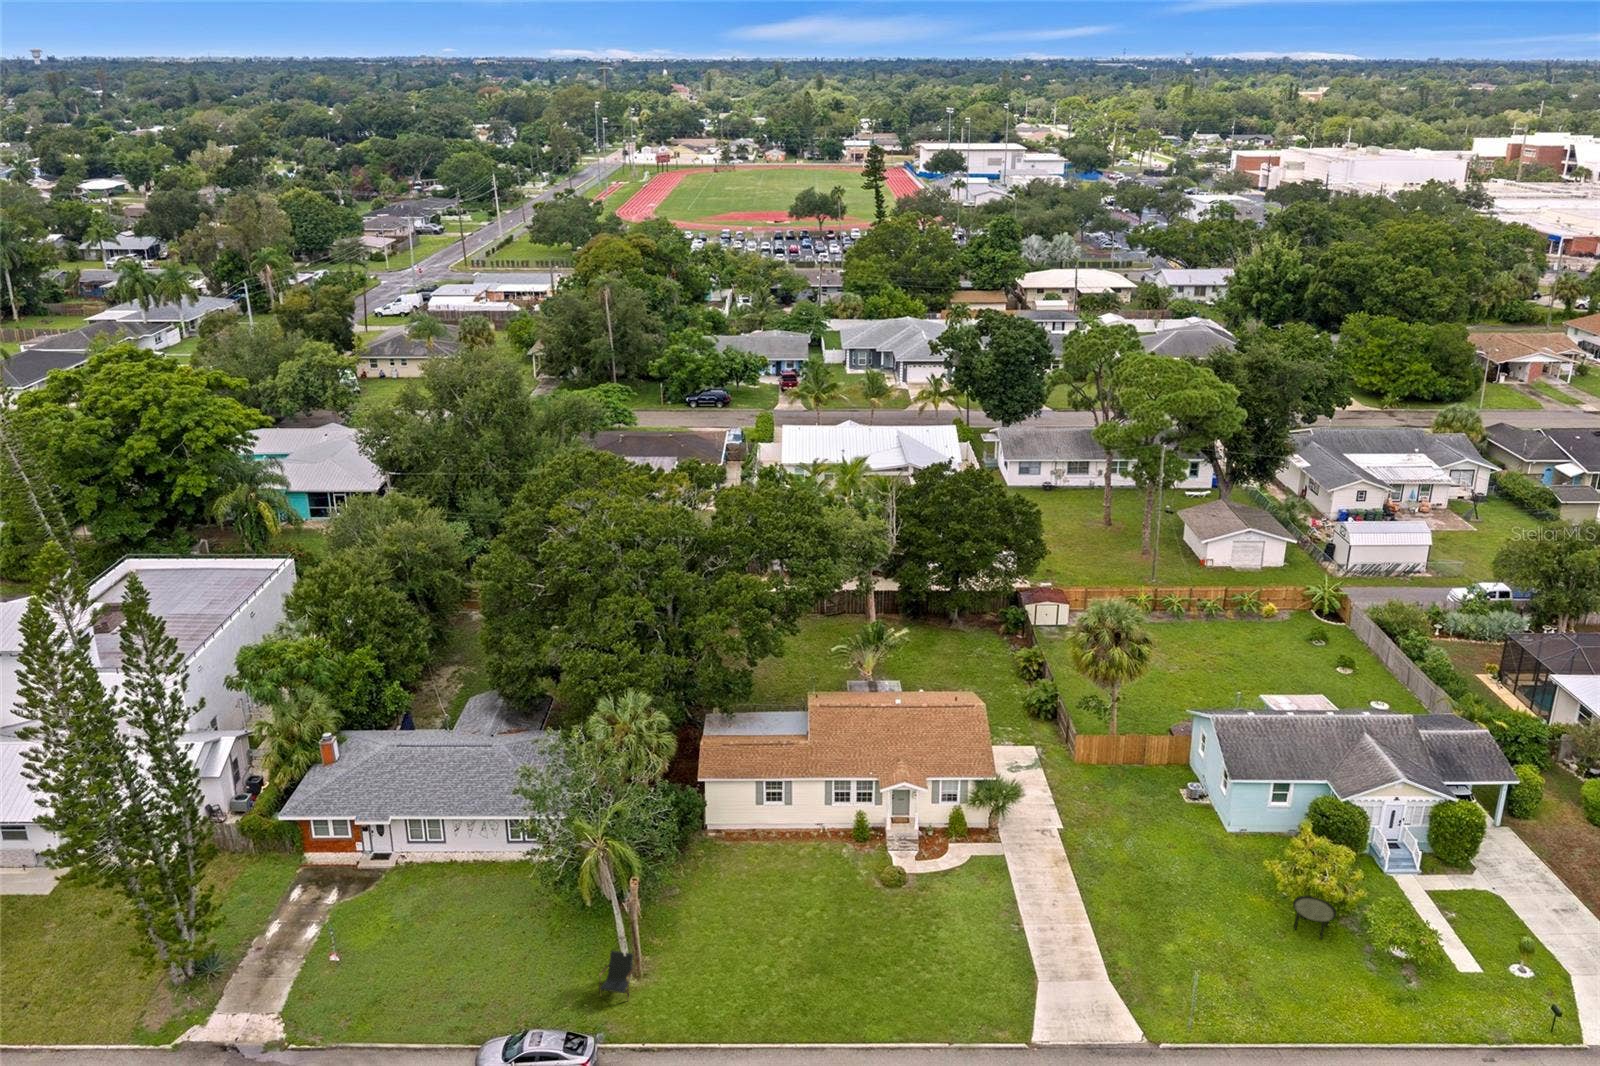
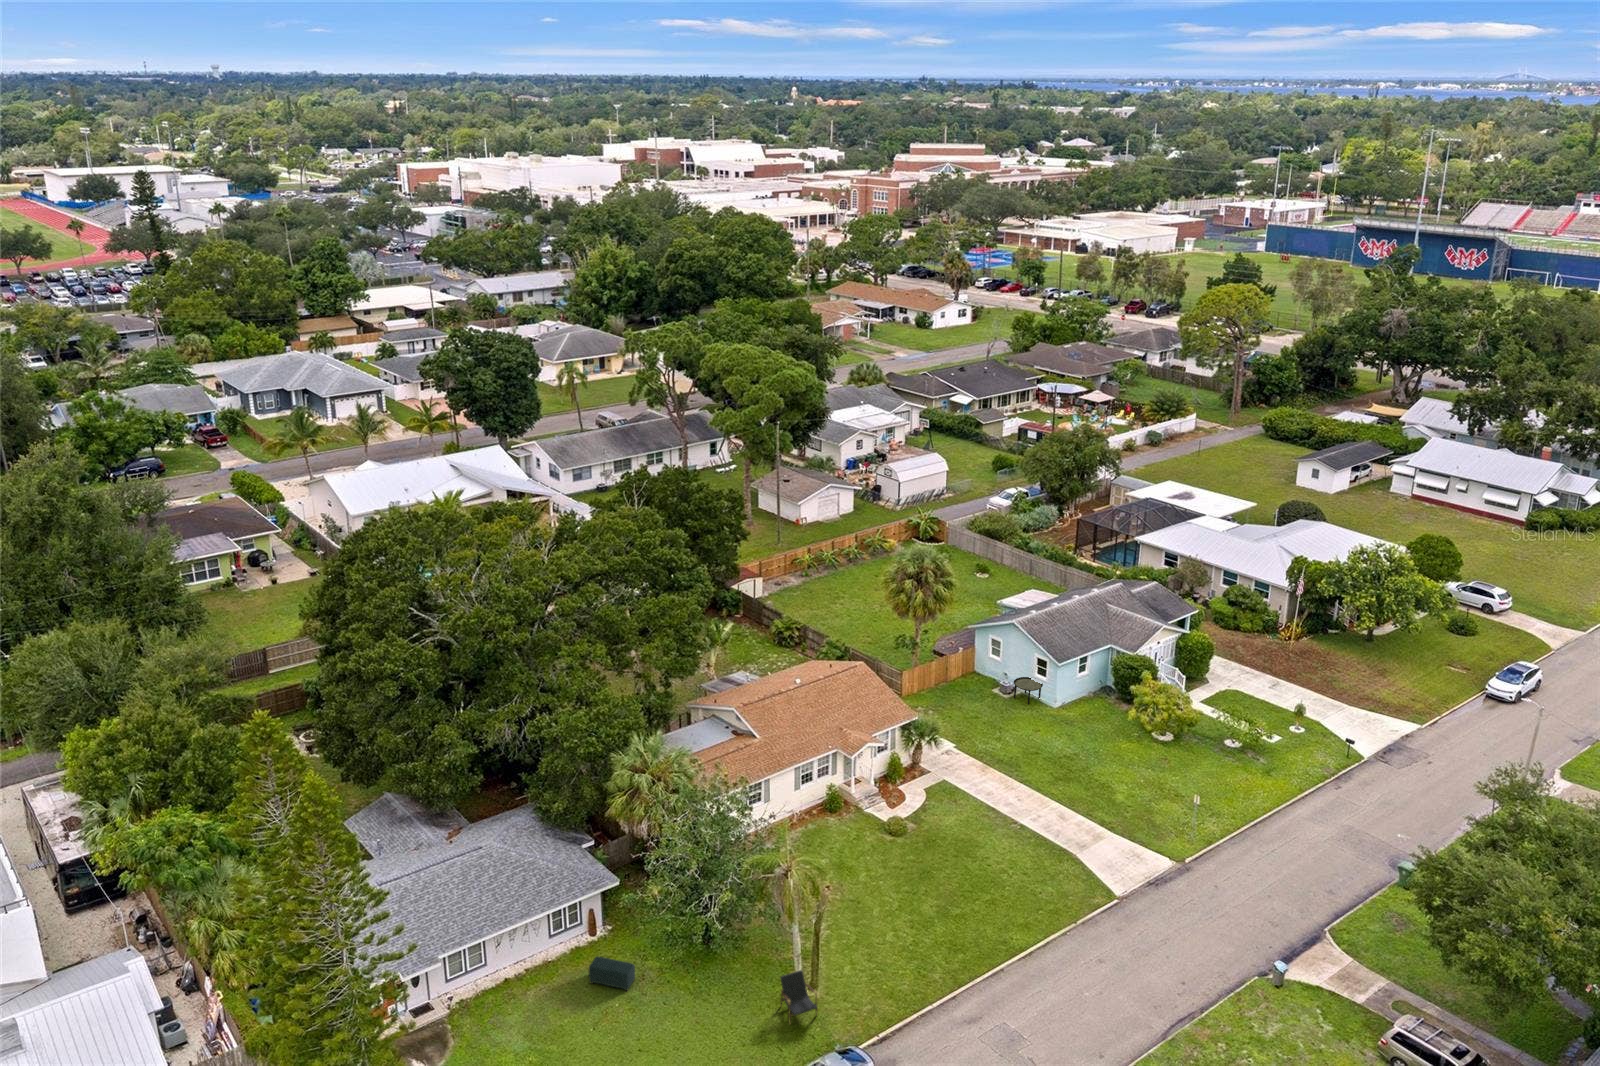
bench: none [511,872,543,911] -> present [589,957,635,991]
round table: present [1293,896,1336,939] -> present [1014,677,1043,704]

